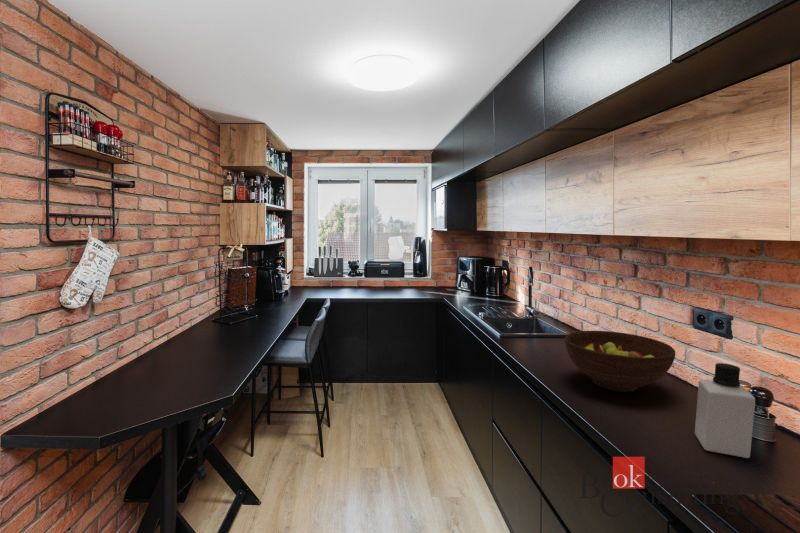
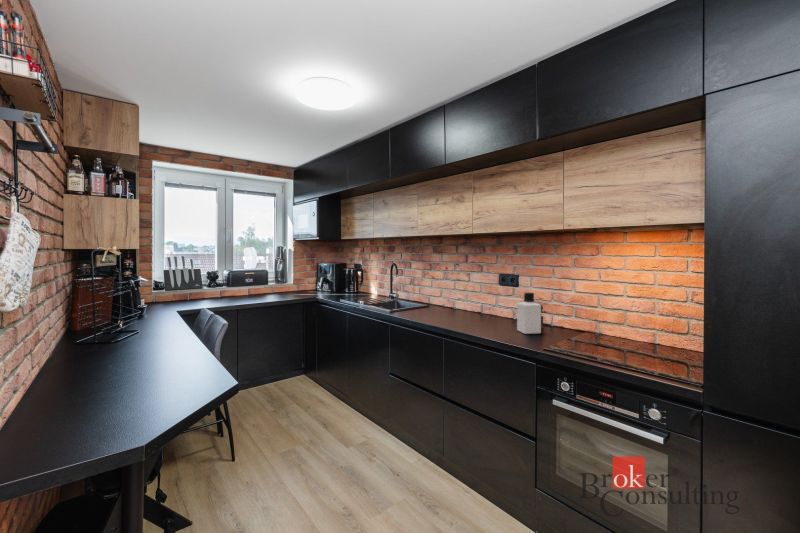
fruit bowl: present [565,331,675,392] -> none [444,293,499,322]

